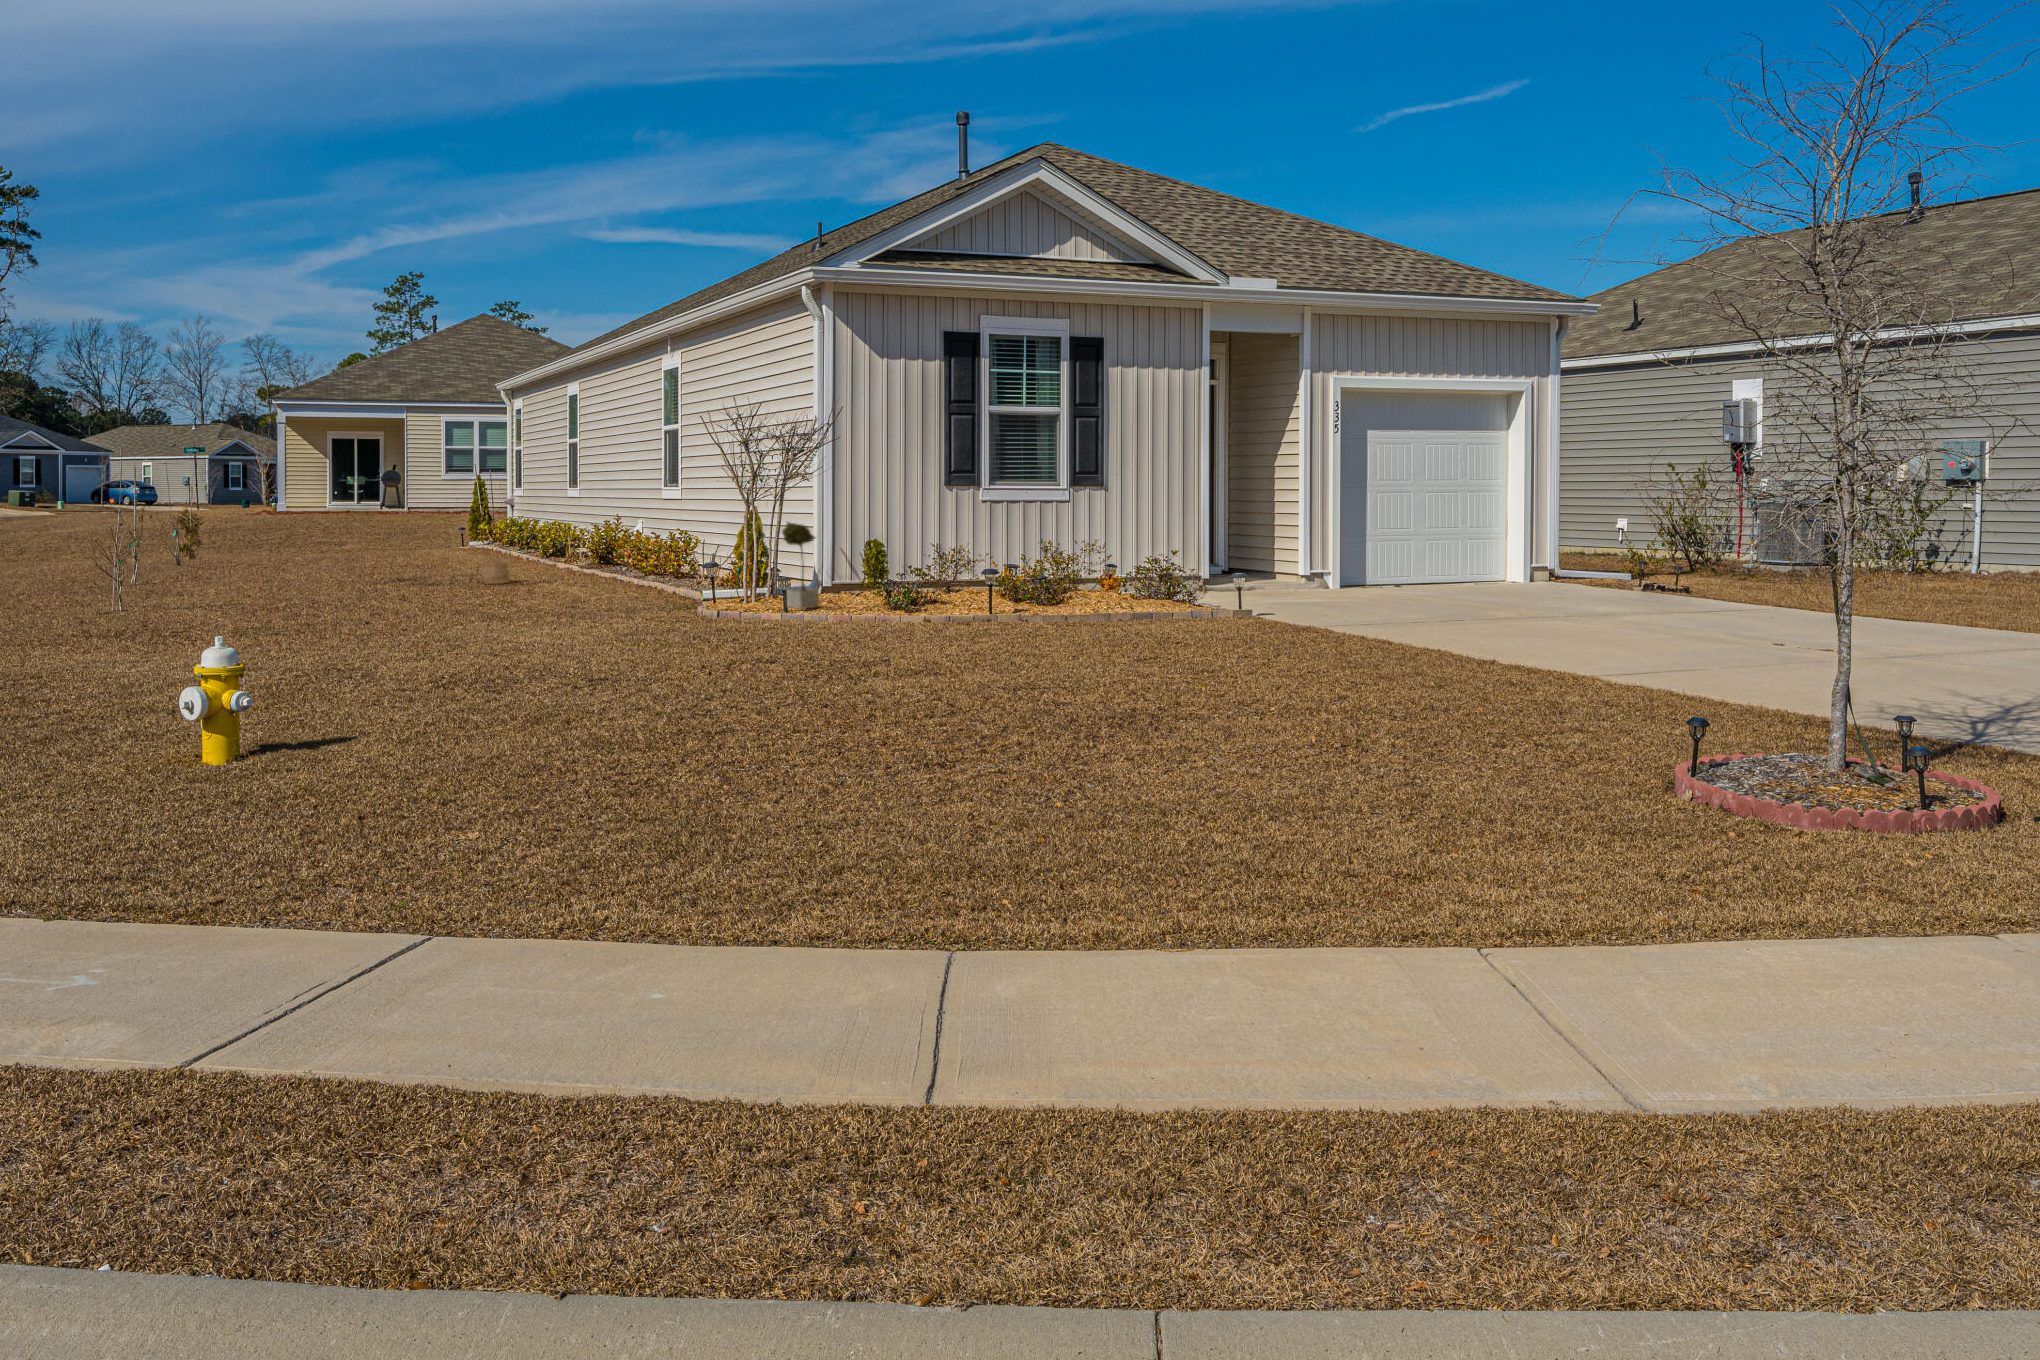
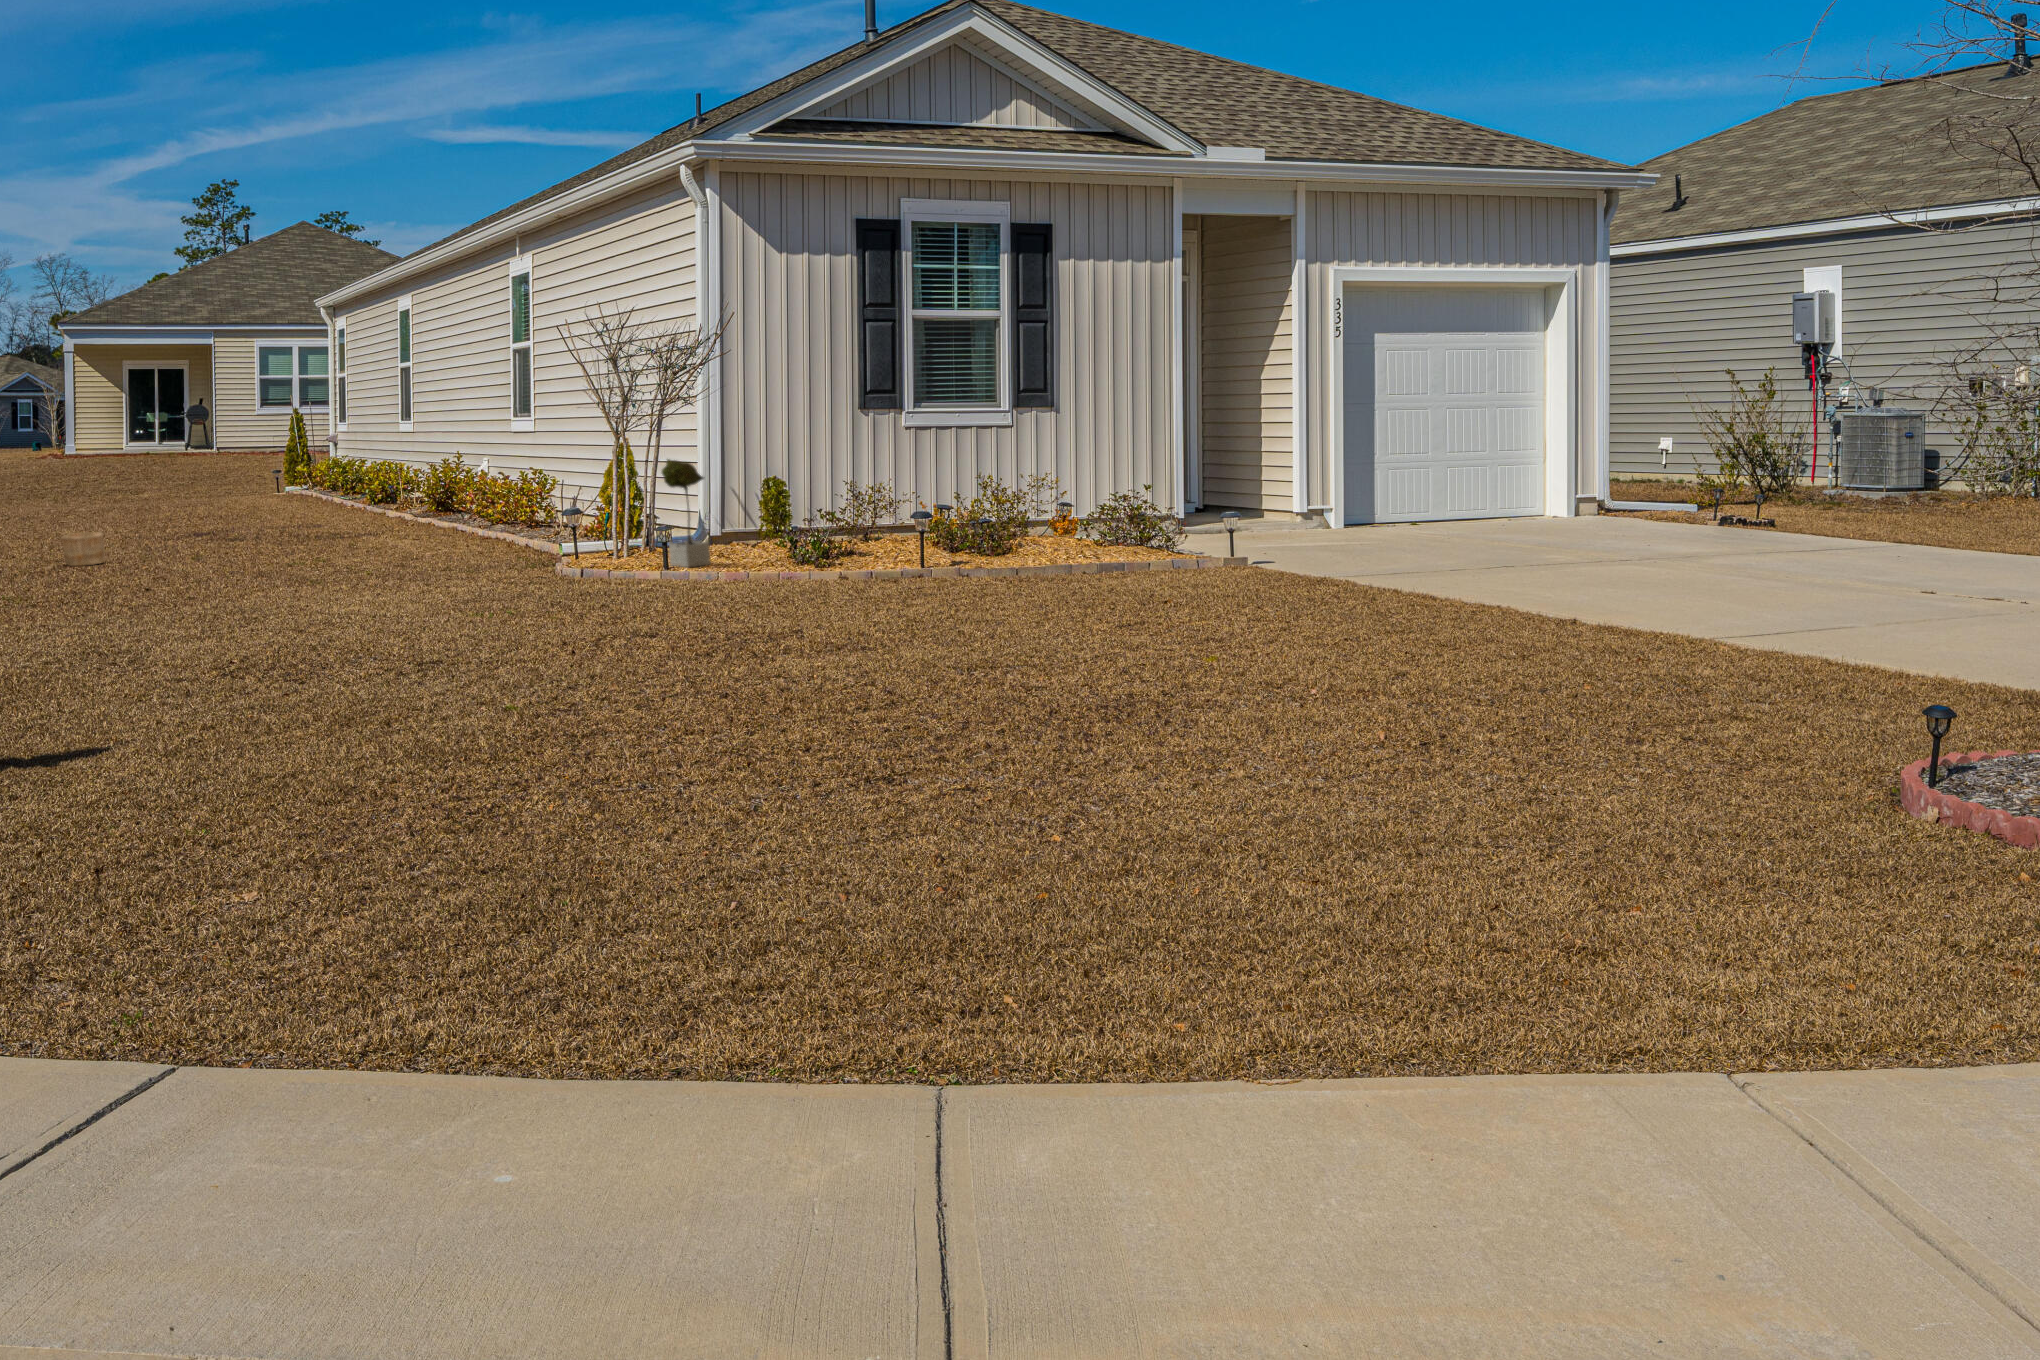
wooden bucket: present [481,560,509,584] -> present [62,532,105,566]

